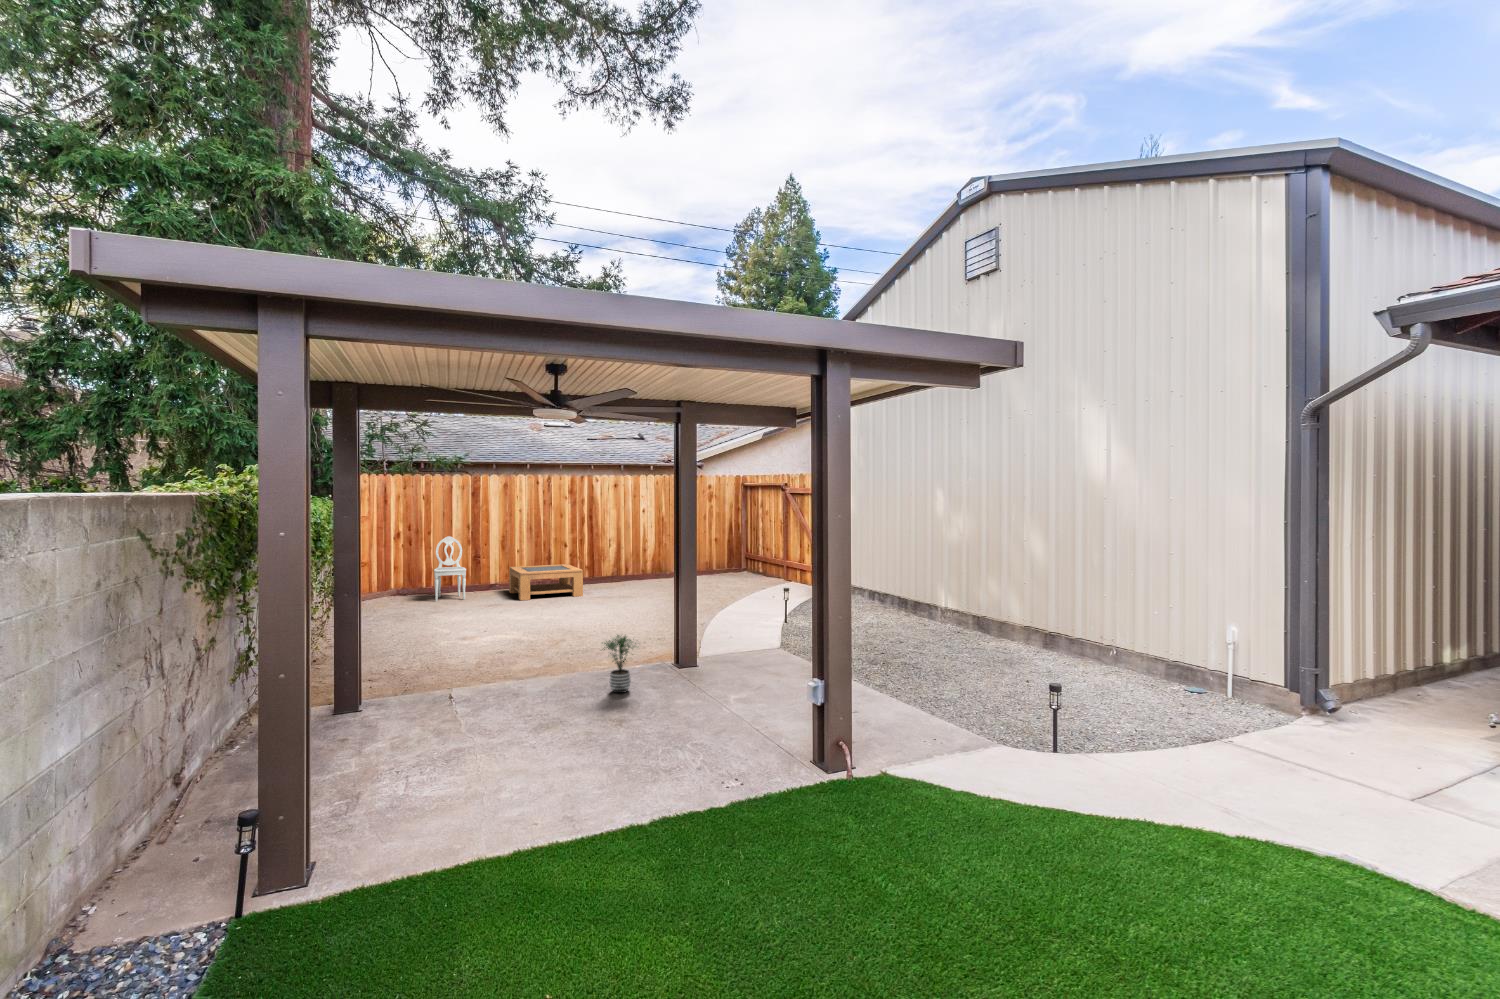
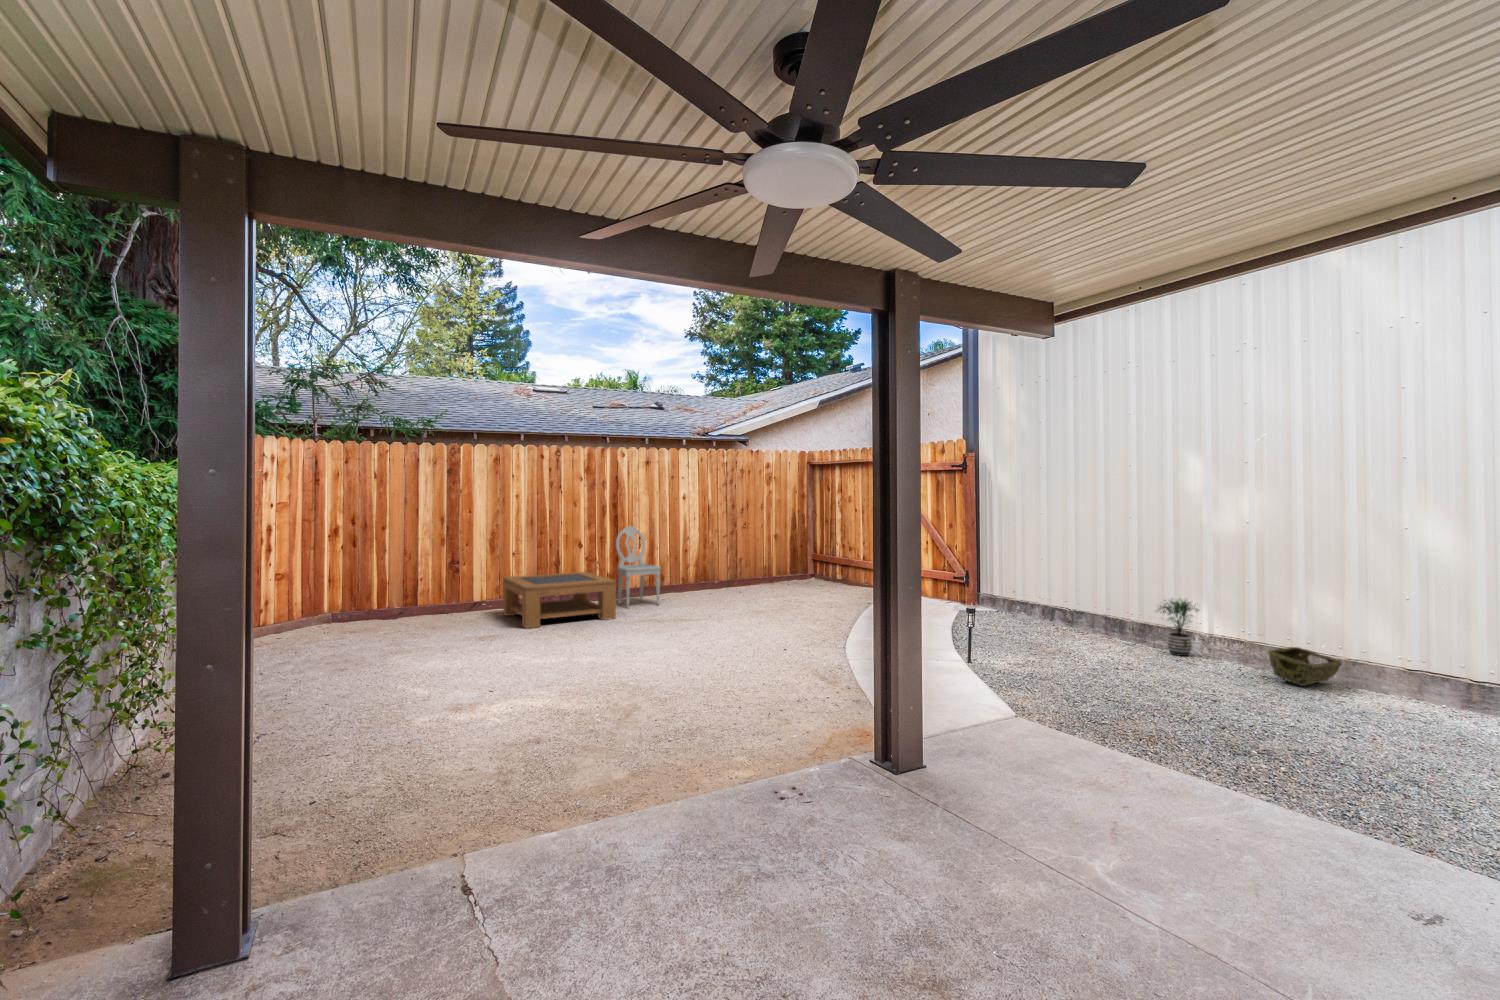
dining chair: present [434,536,466,601] -> present [616,526,660,608]
woven basket: none [948,614,991,635] -> present [1268,647,1342,686]
potted plant: present [602,635,636,693] -> present [1159,598,1199,656]

